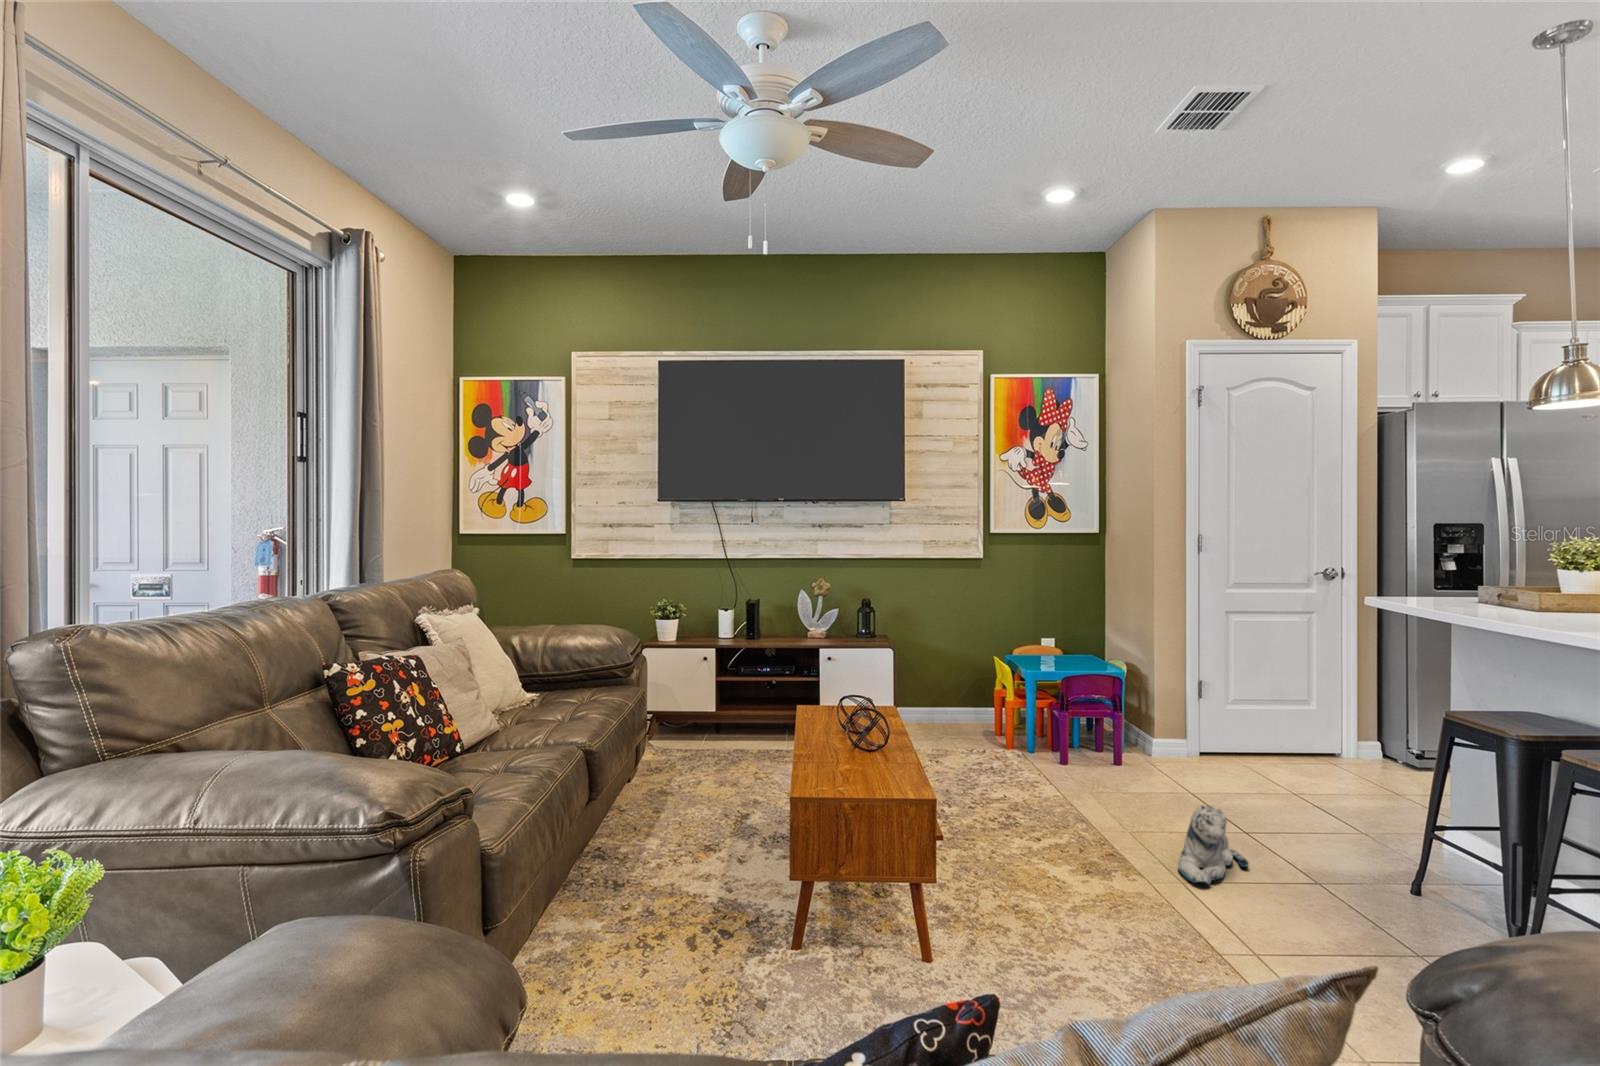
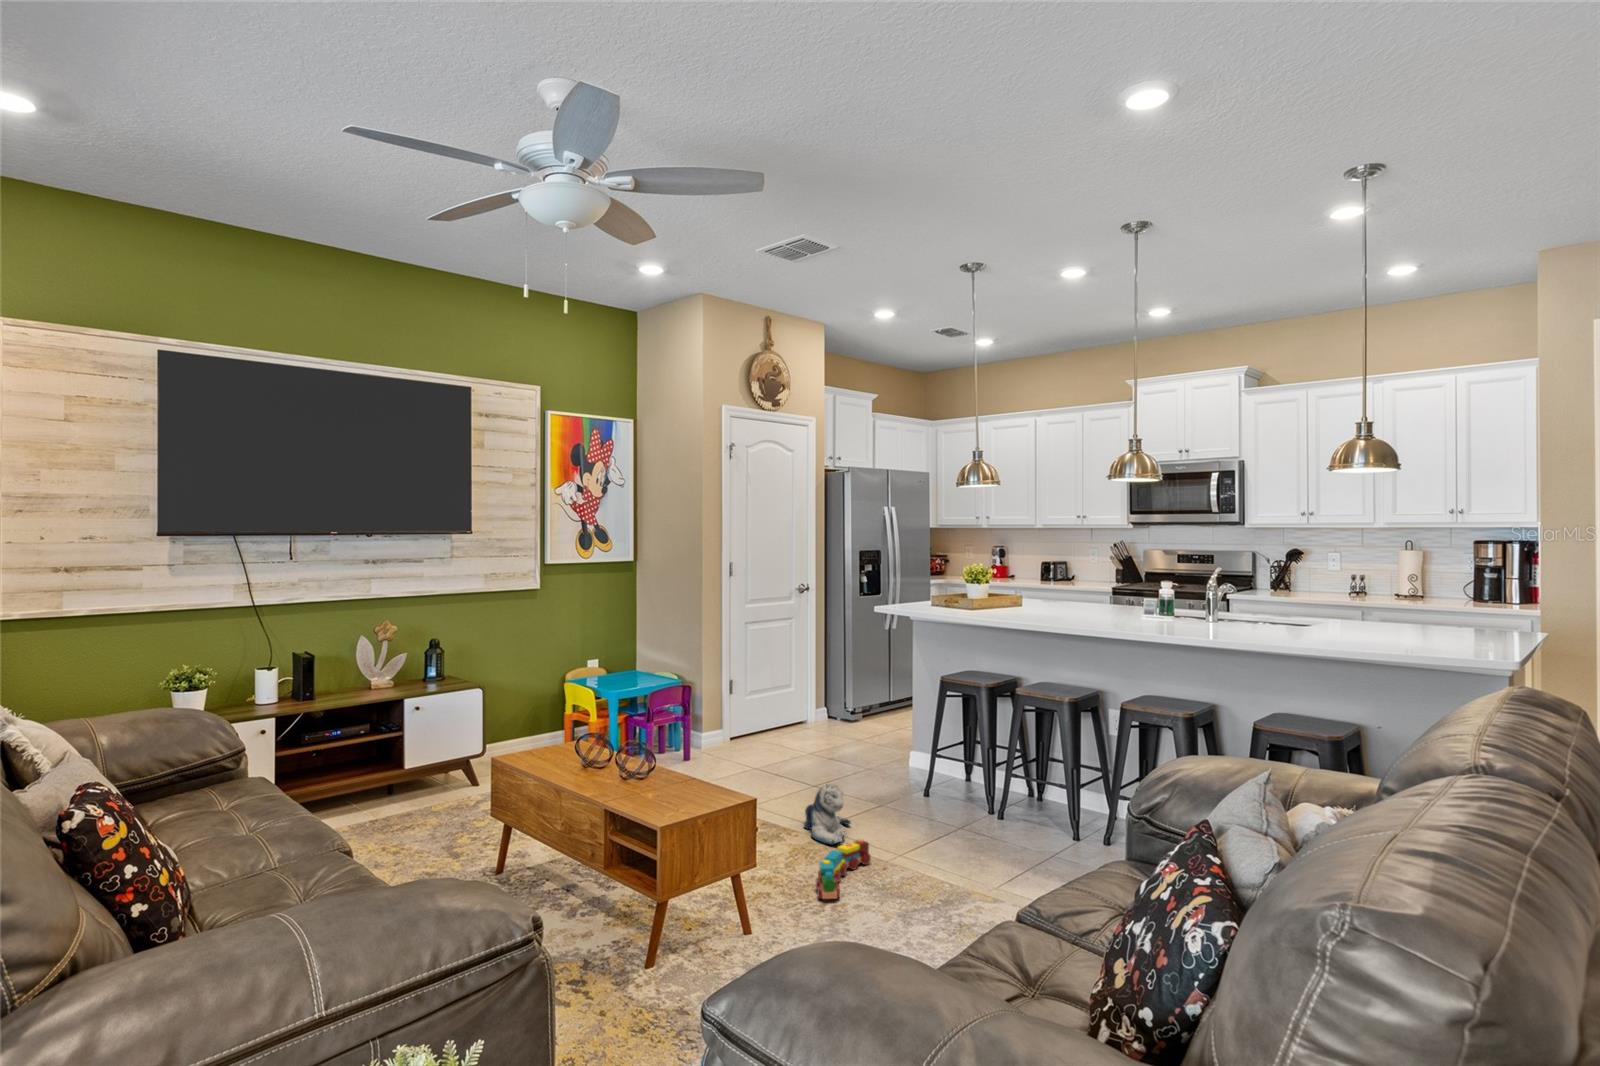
toy train: none [1100,881,1226,944] -> present [816,839,871,899]

